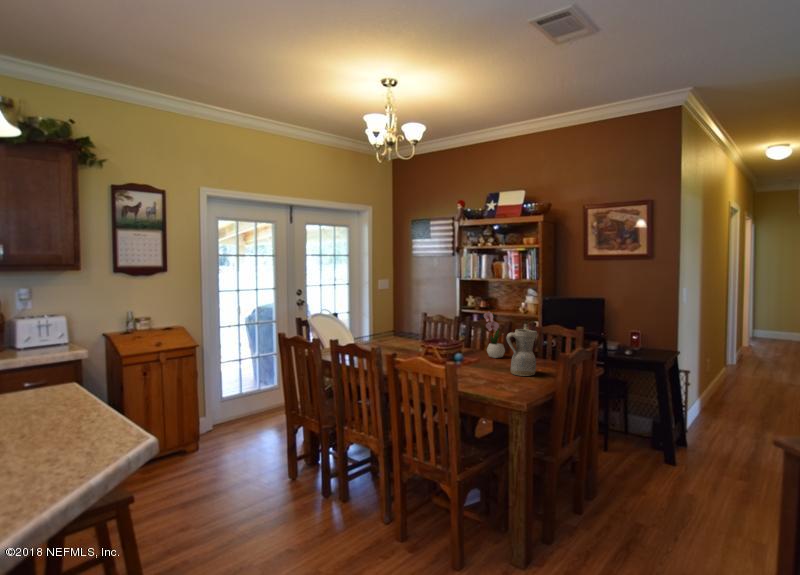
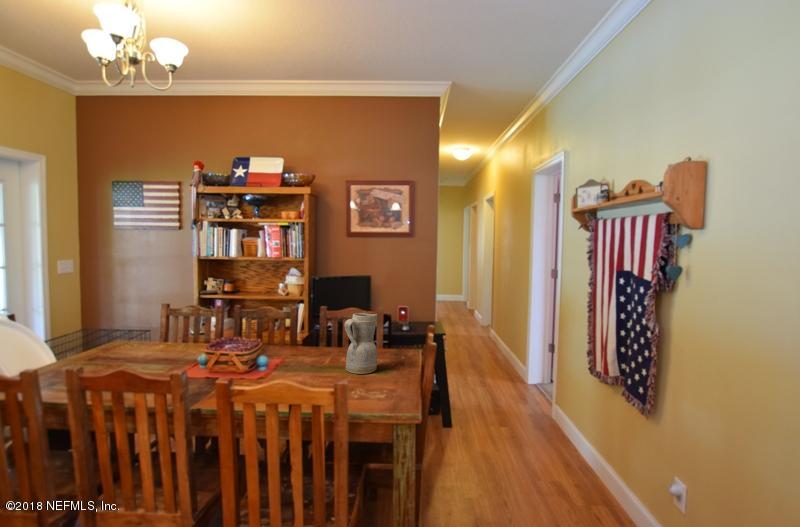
flower arrangement: present [484,304,505,358] -> none [286,285,314,354]

